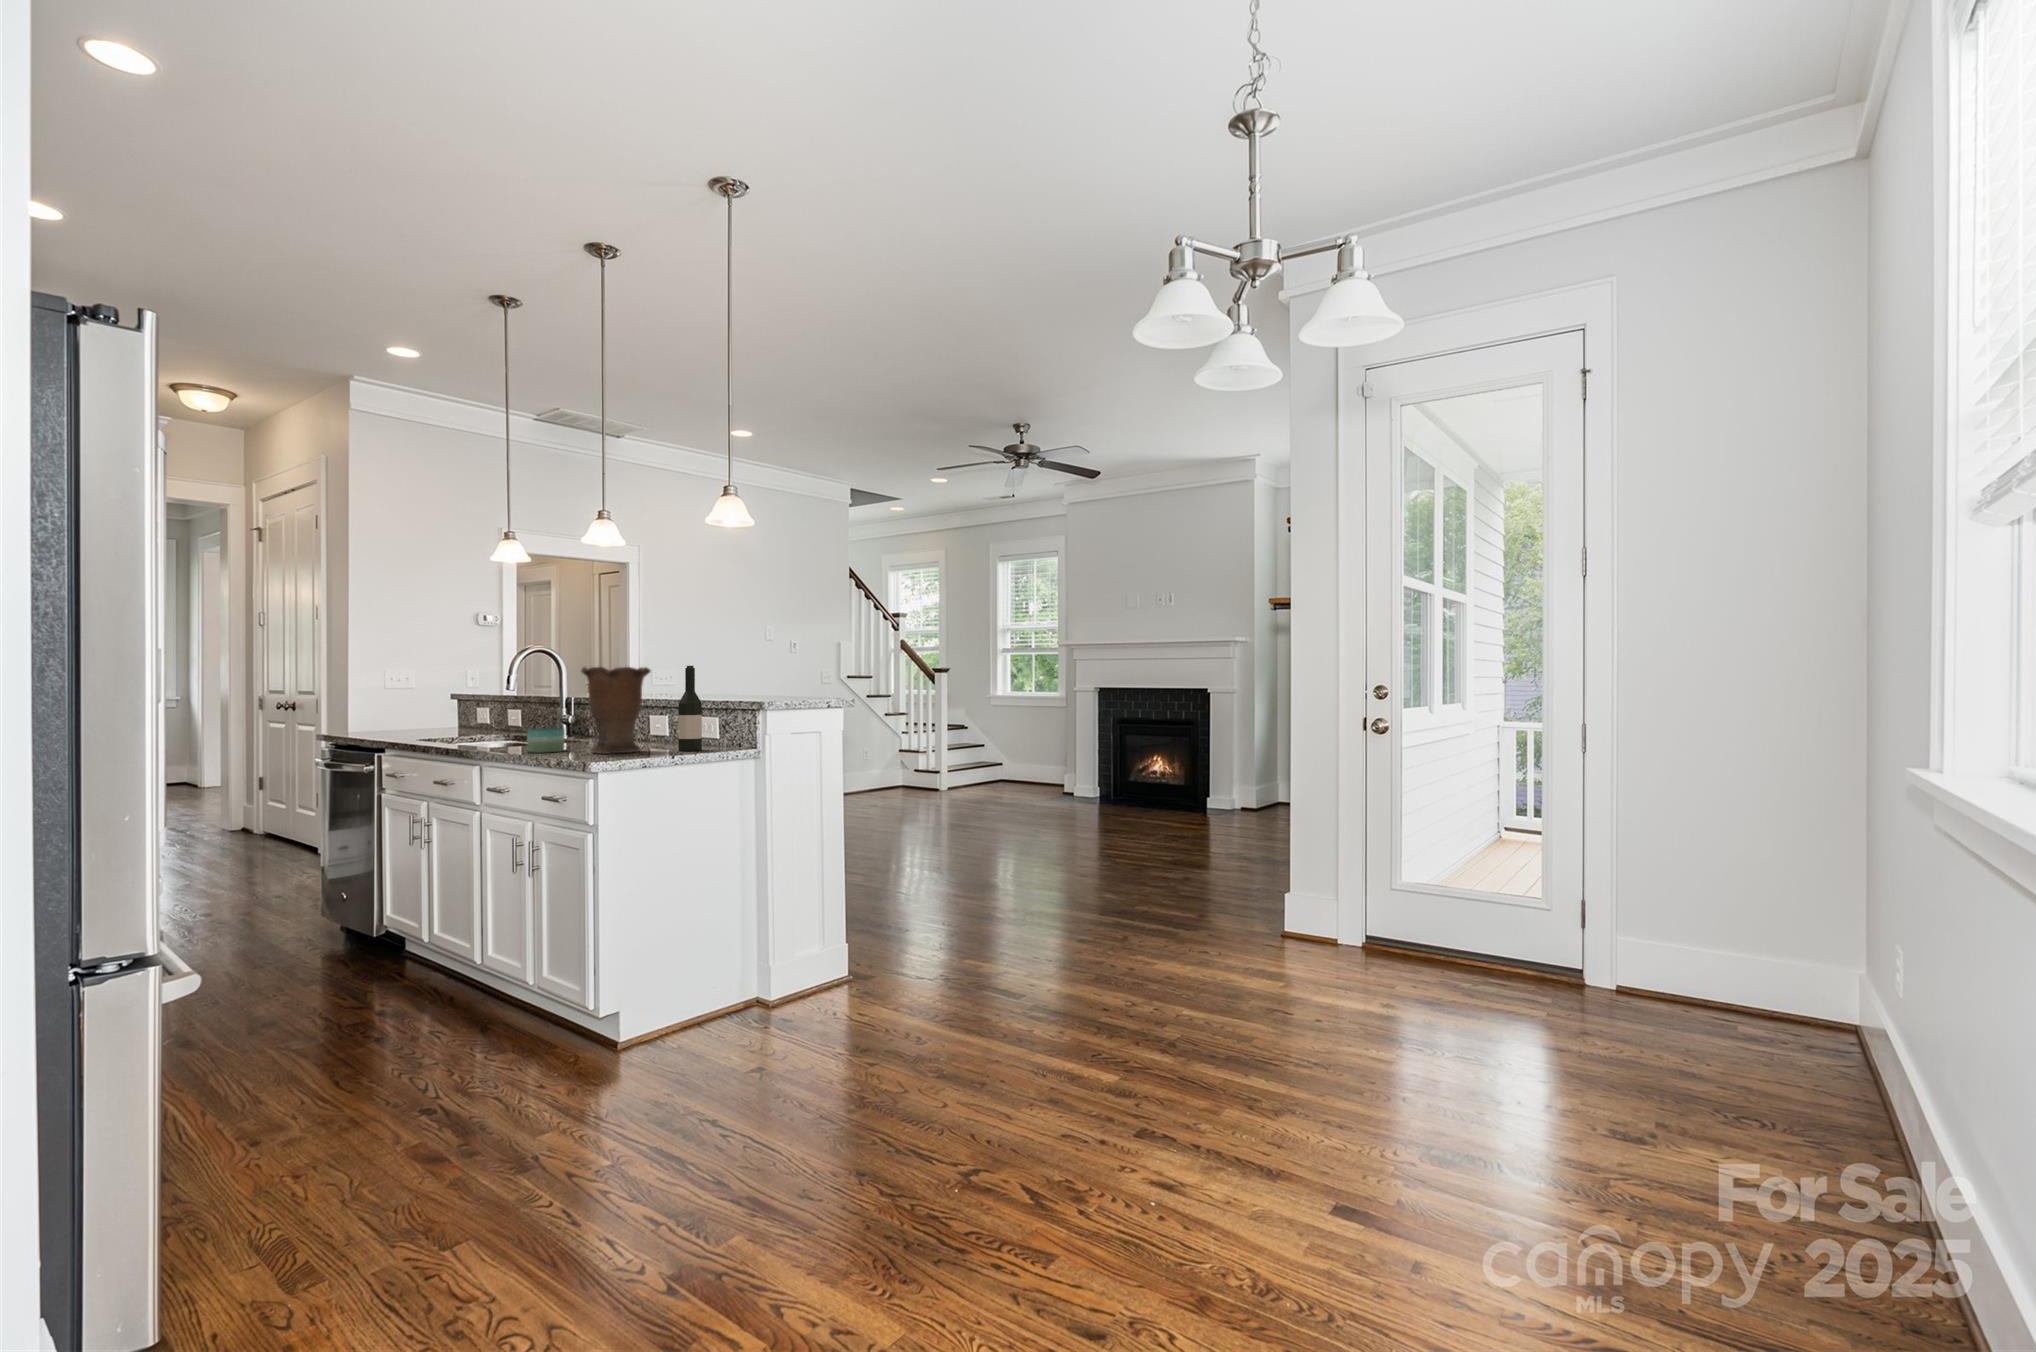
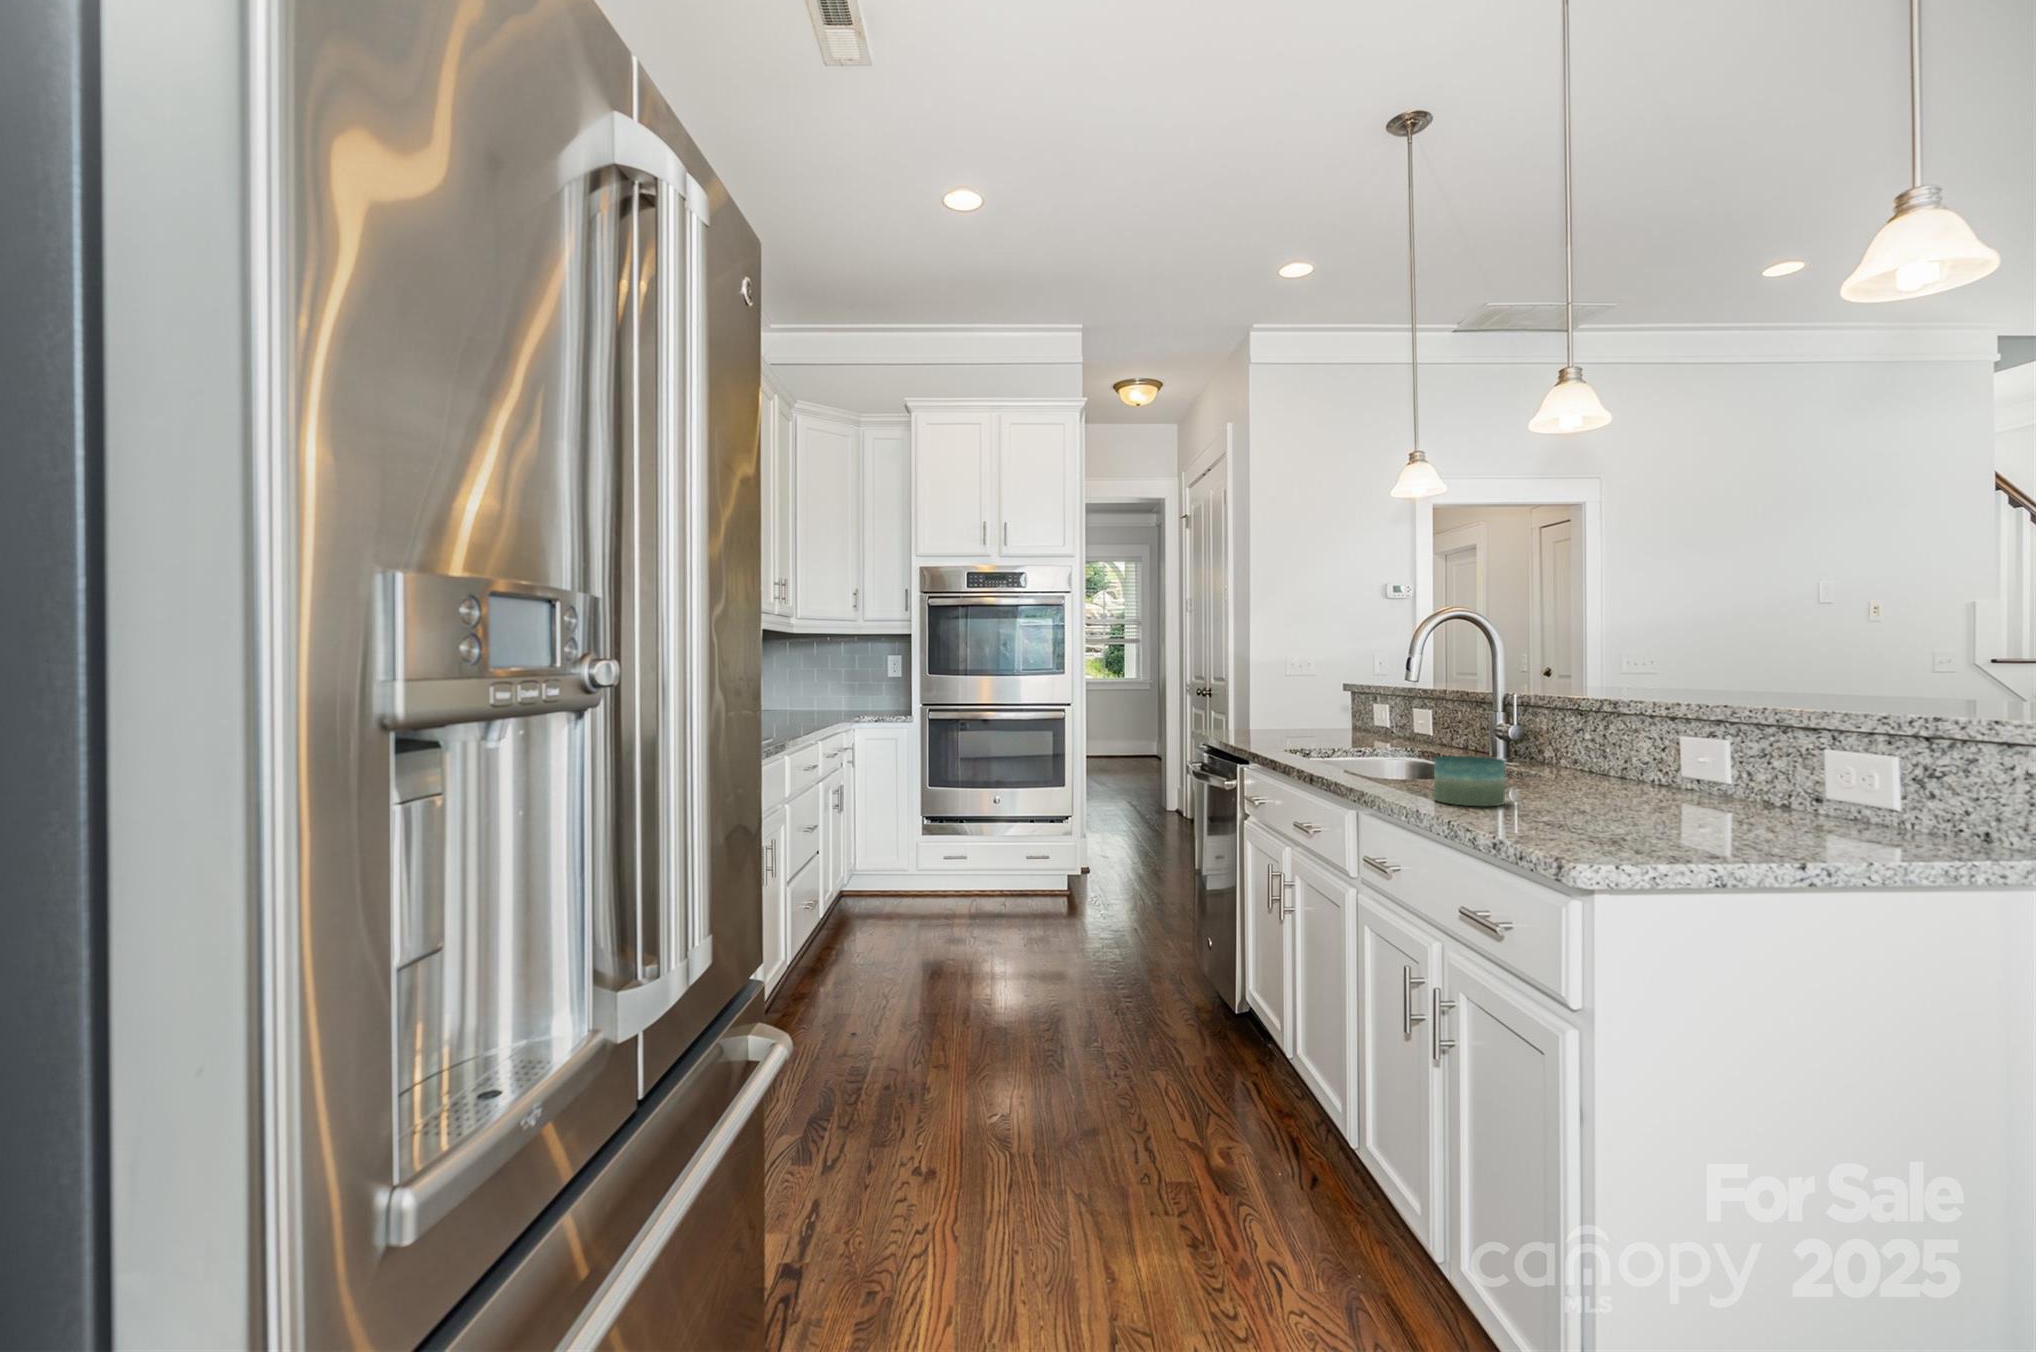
wine bottle: present [678,666,702,751] -> none [1800,630,1881,853]
vase: present [581,667,650,754] -> none [1543,636,1717,835]

